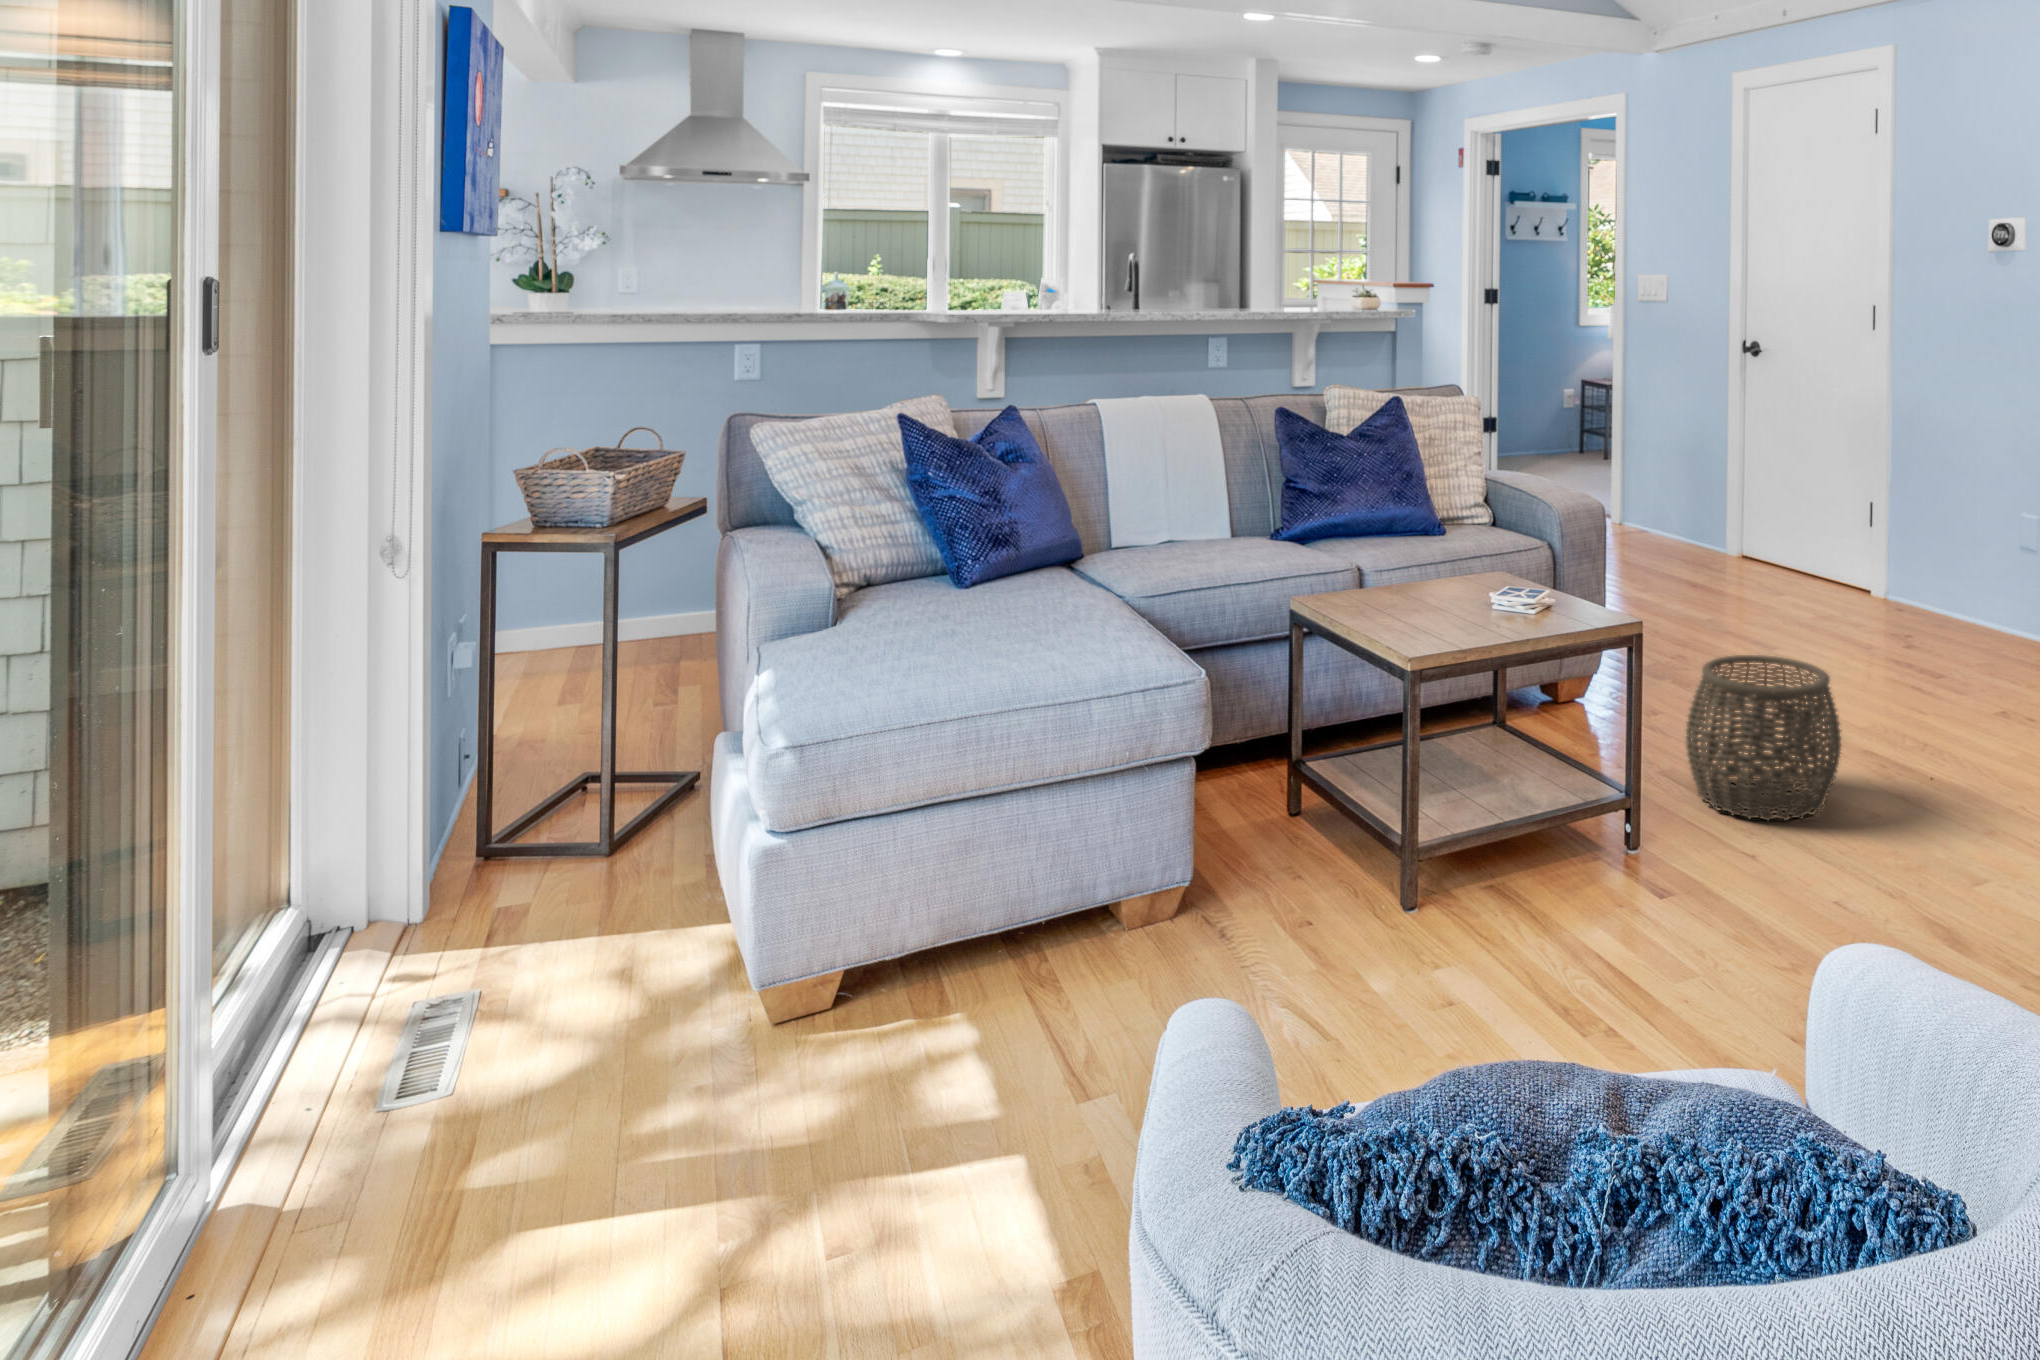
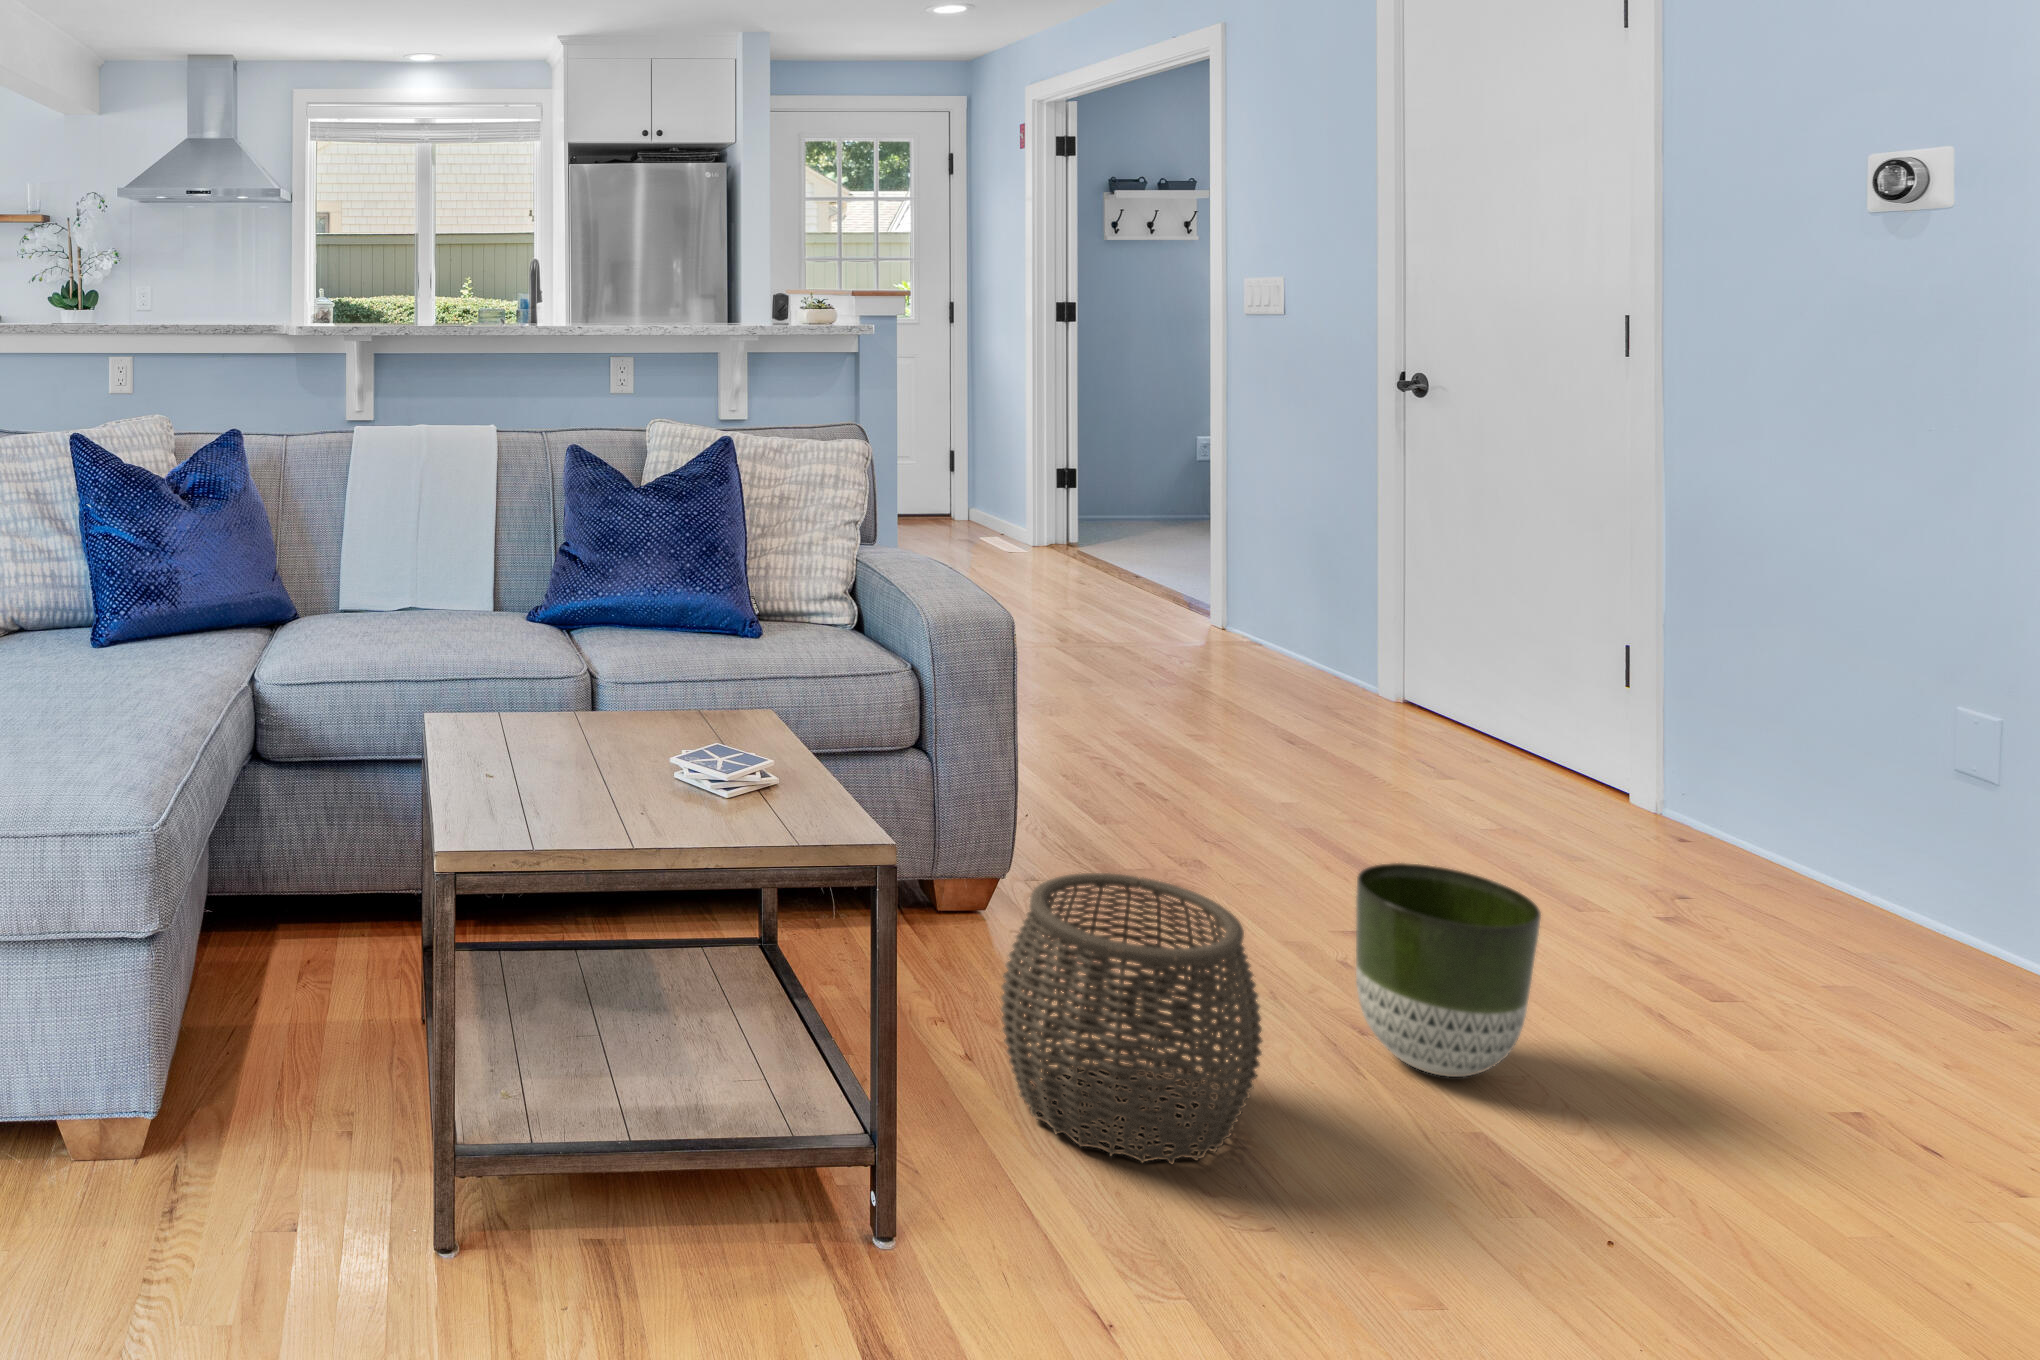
planter: none [1859,634,1960,755] -> present [1356,863,1541,1077]

